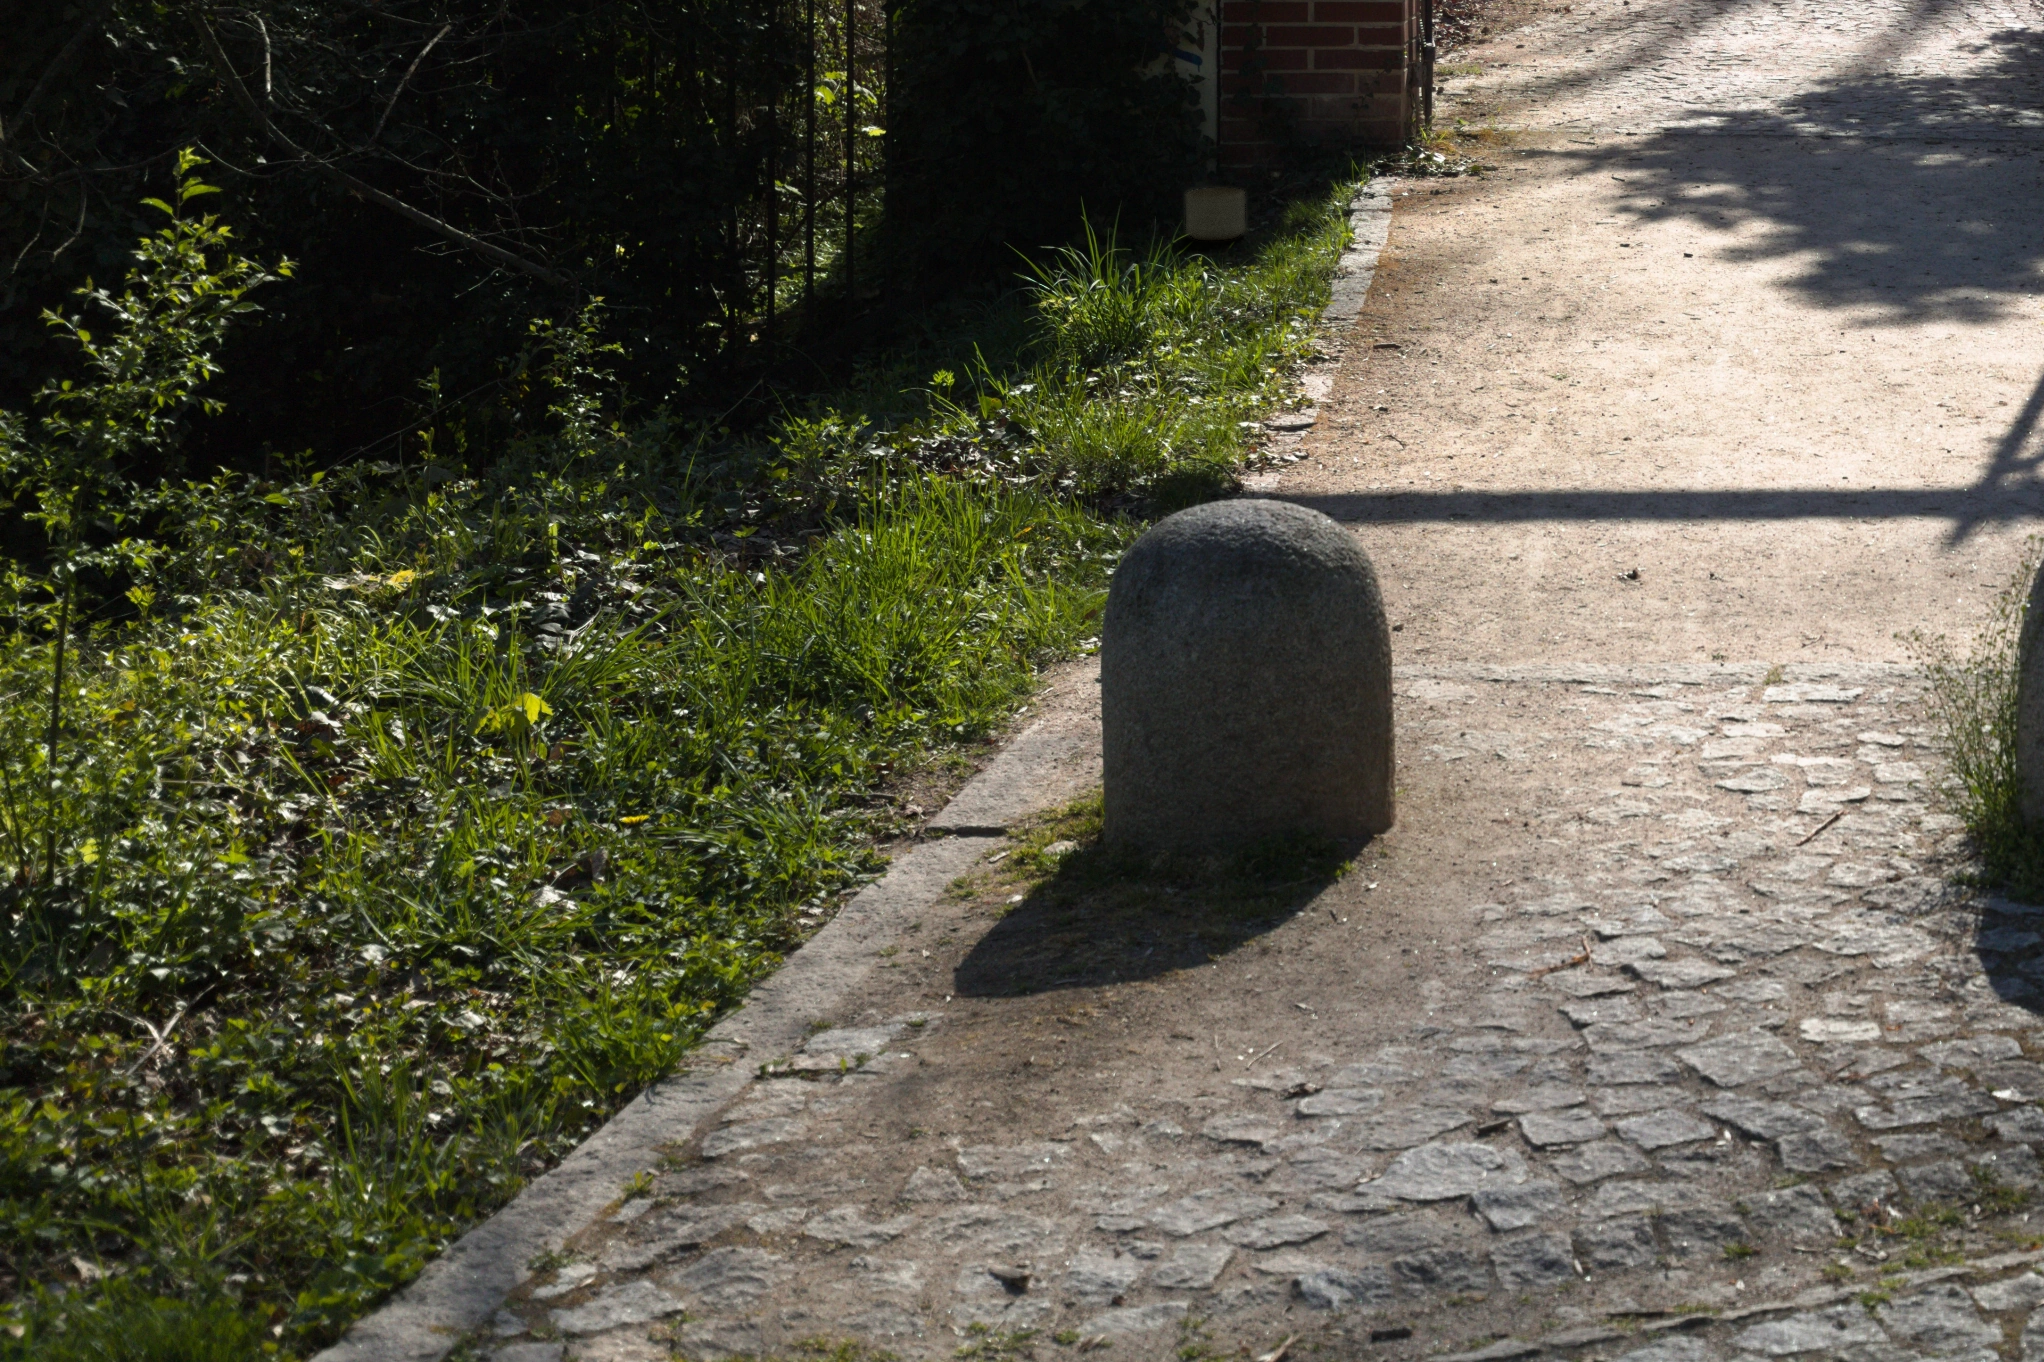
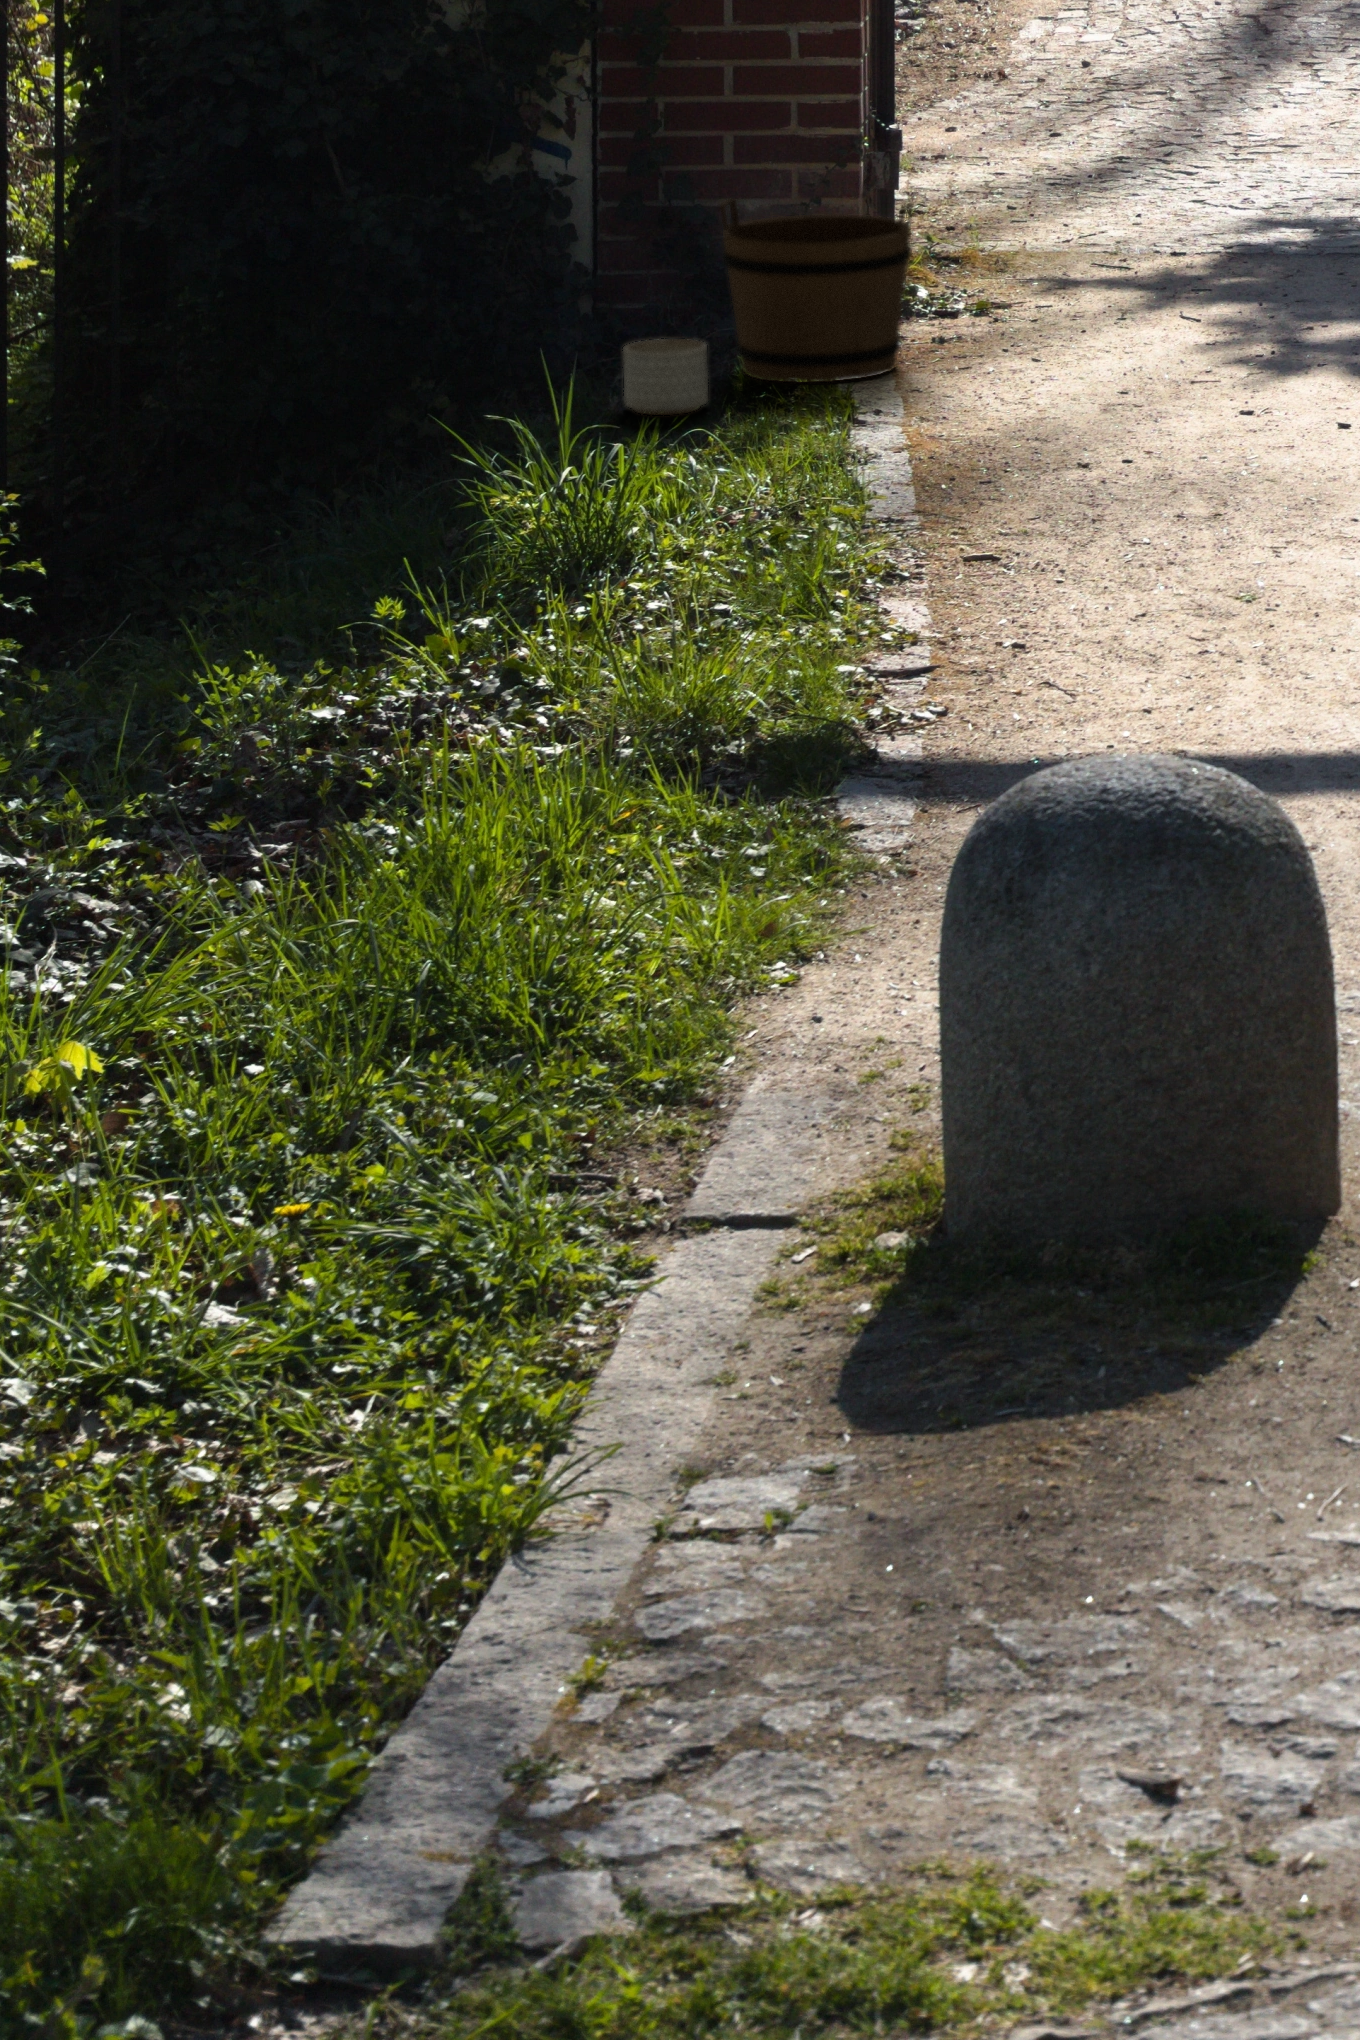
bucket: none [1267,91,1402,220] -> present [720,199,913,382]

